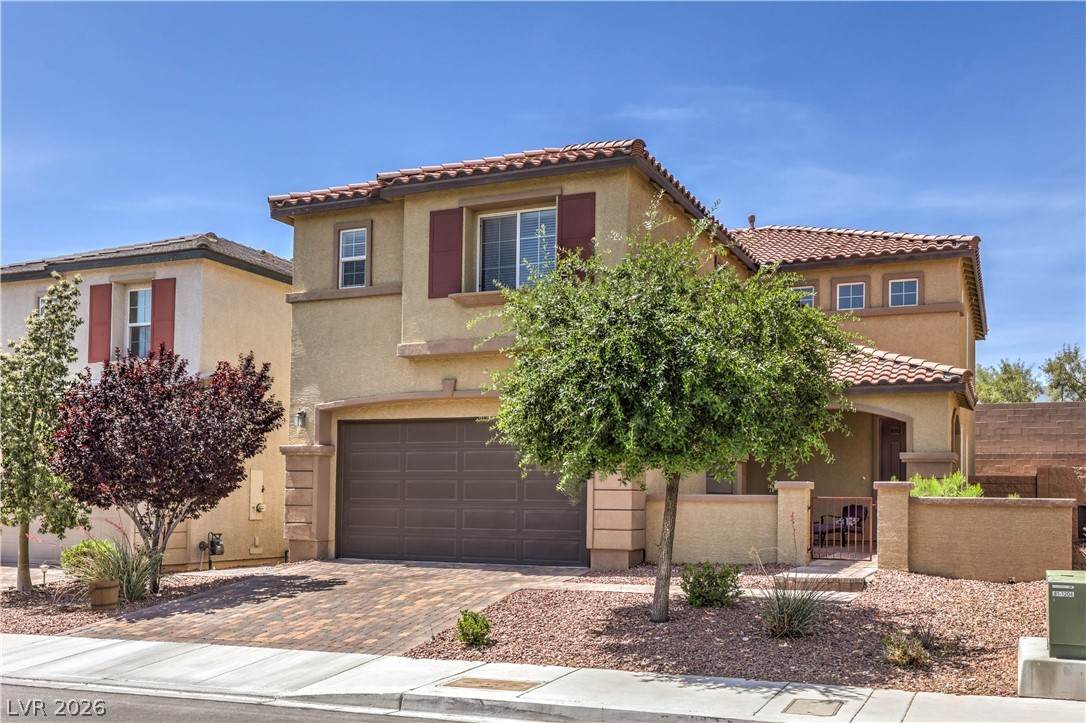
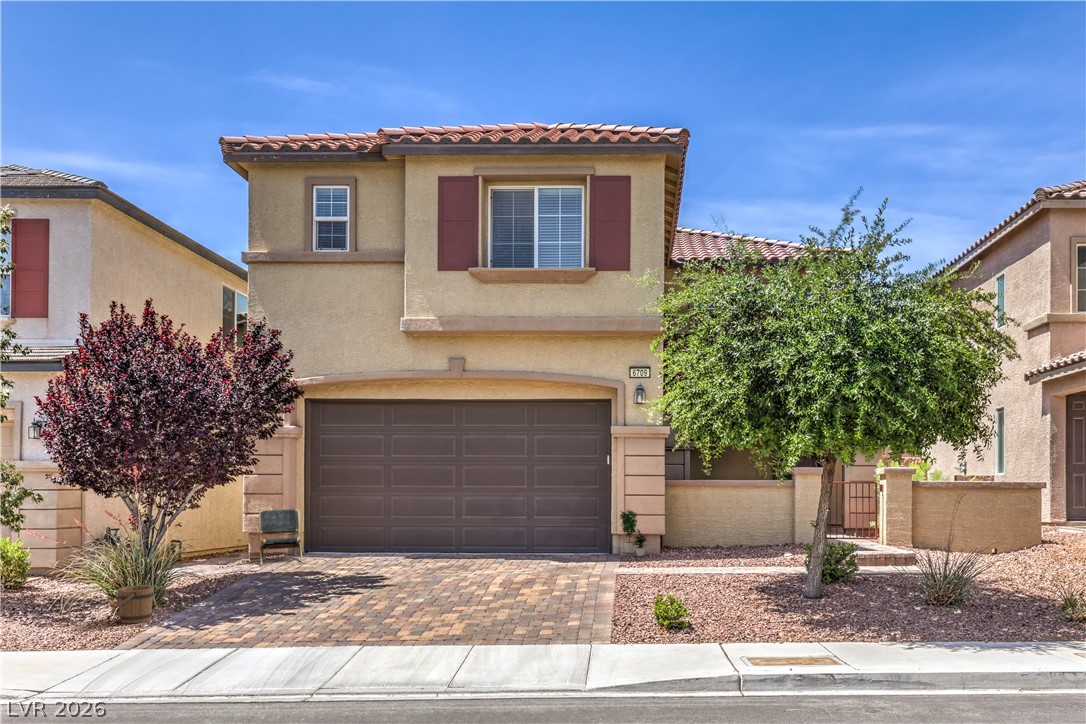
lounge chair: none [281,518,328,567] -> present [259,508,303,565]
potted plant: none [583,524,605,574] -> present [620,510,647,556]

